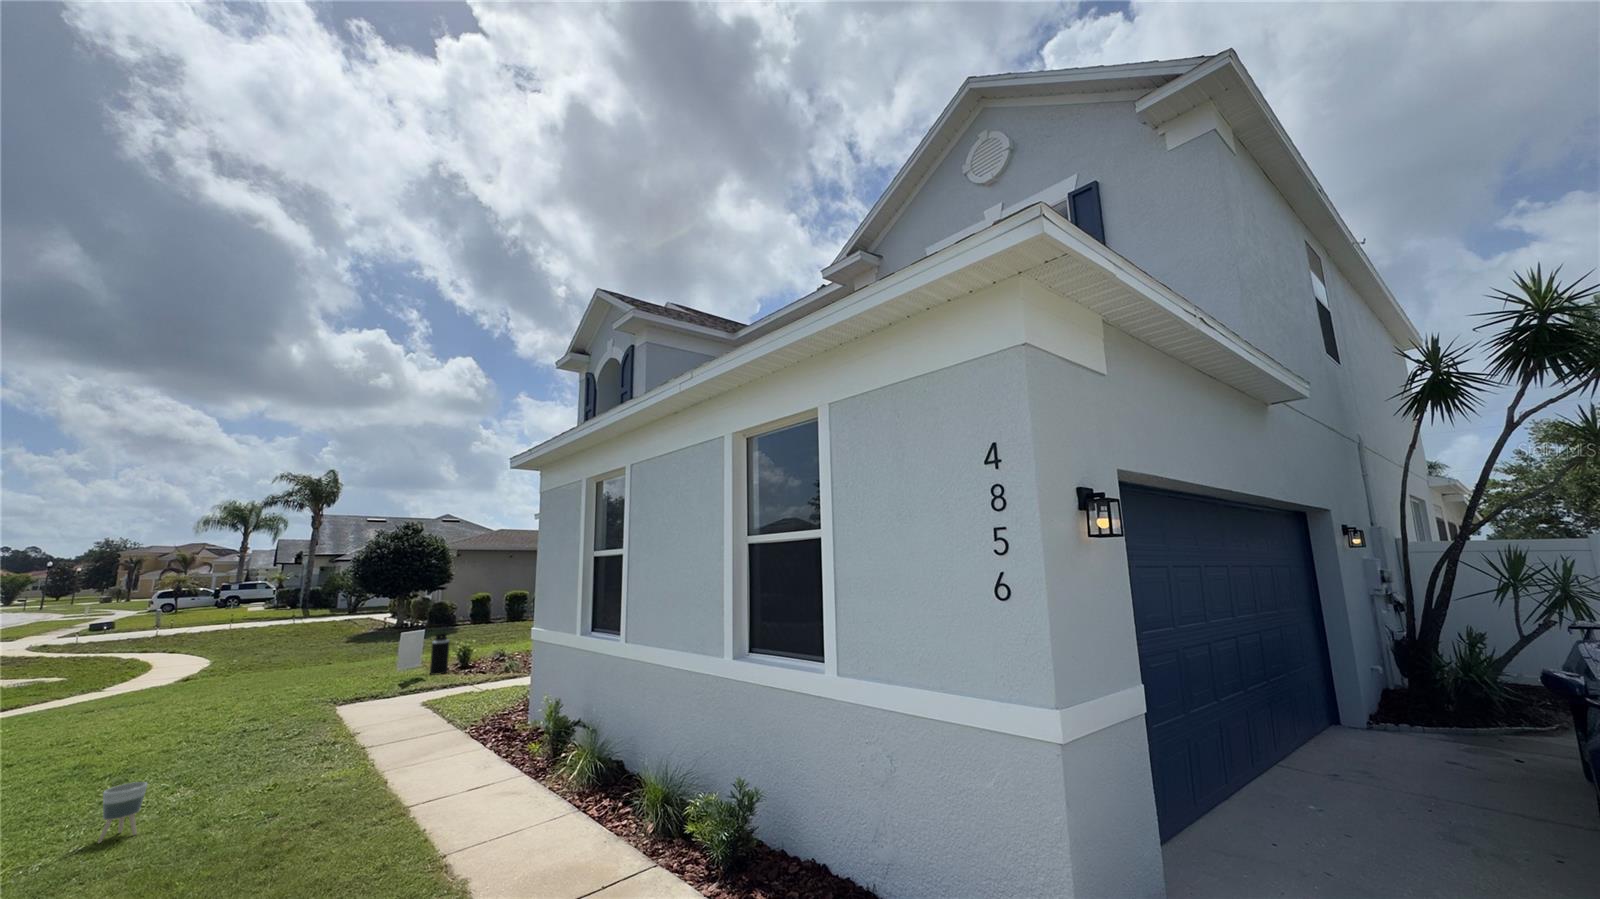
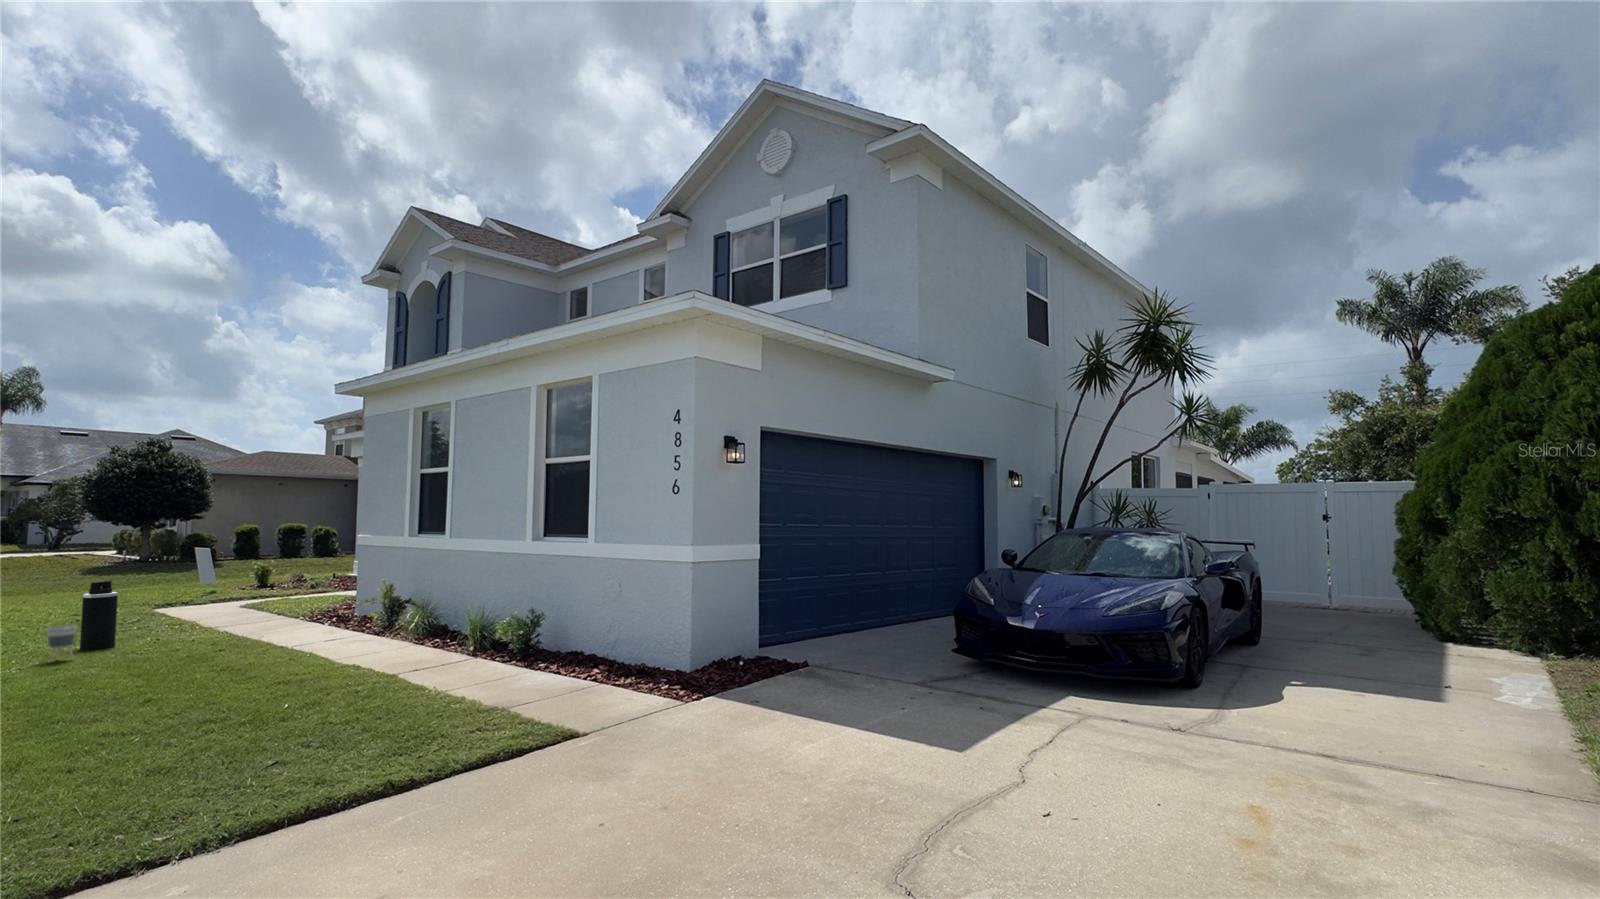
trash can: present [430,633,450,675] -> present [80,581,118,650]

